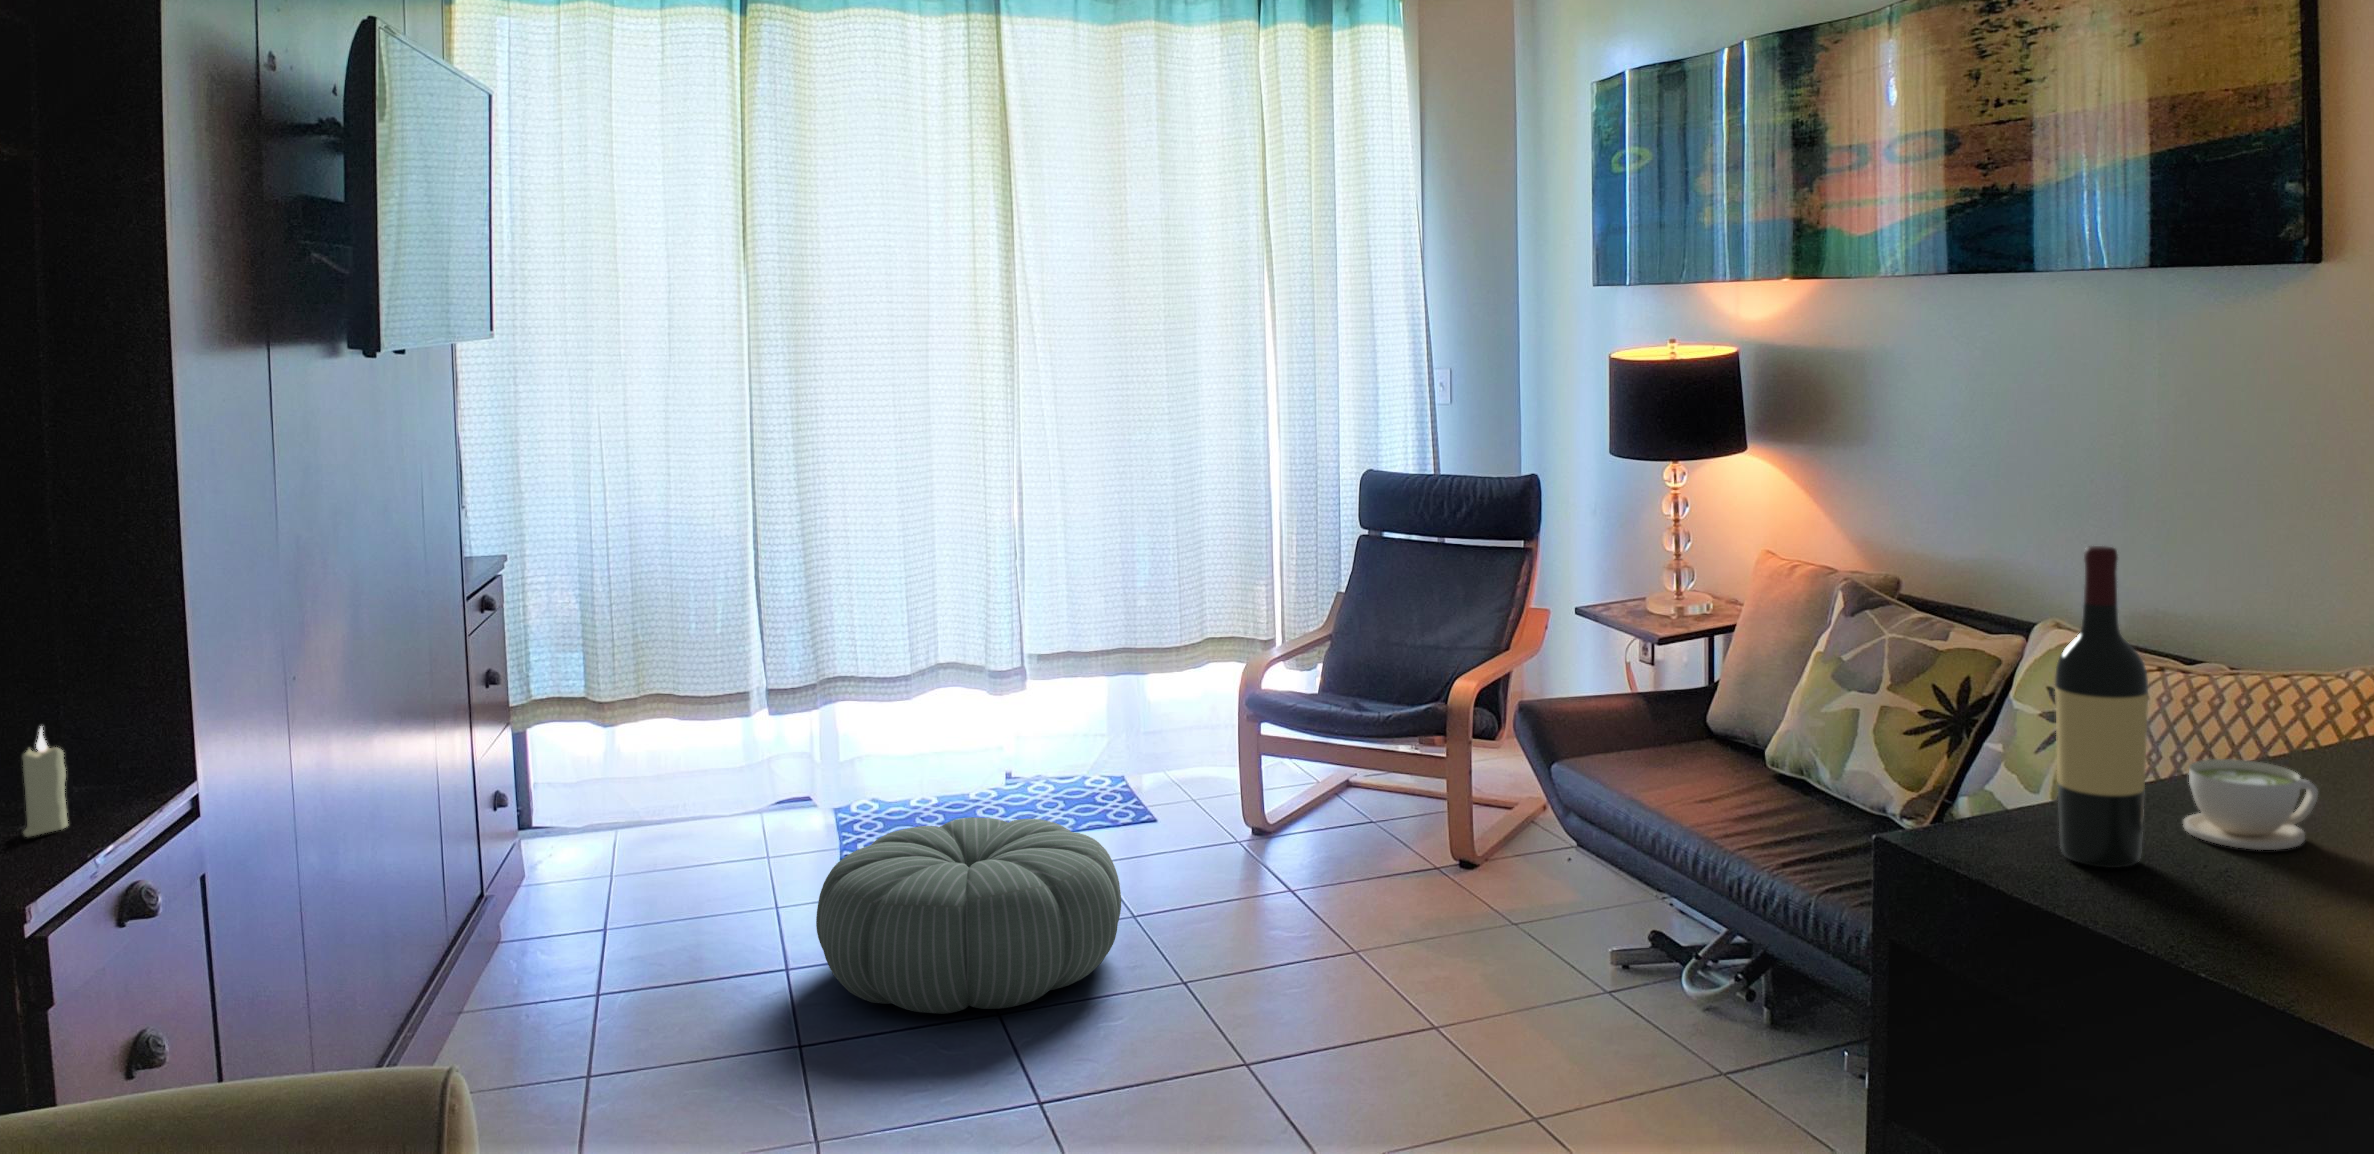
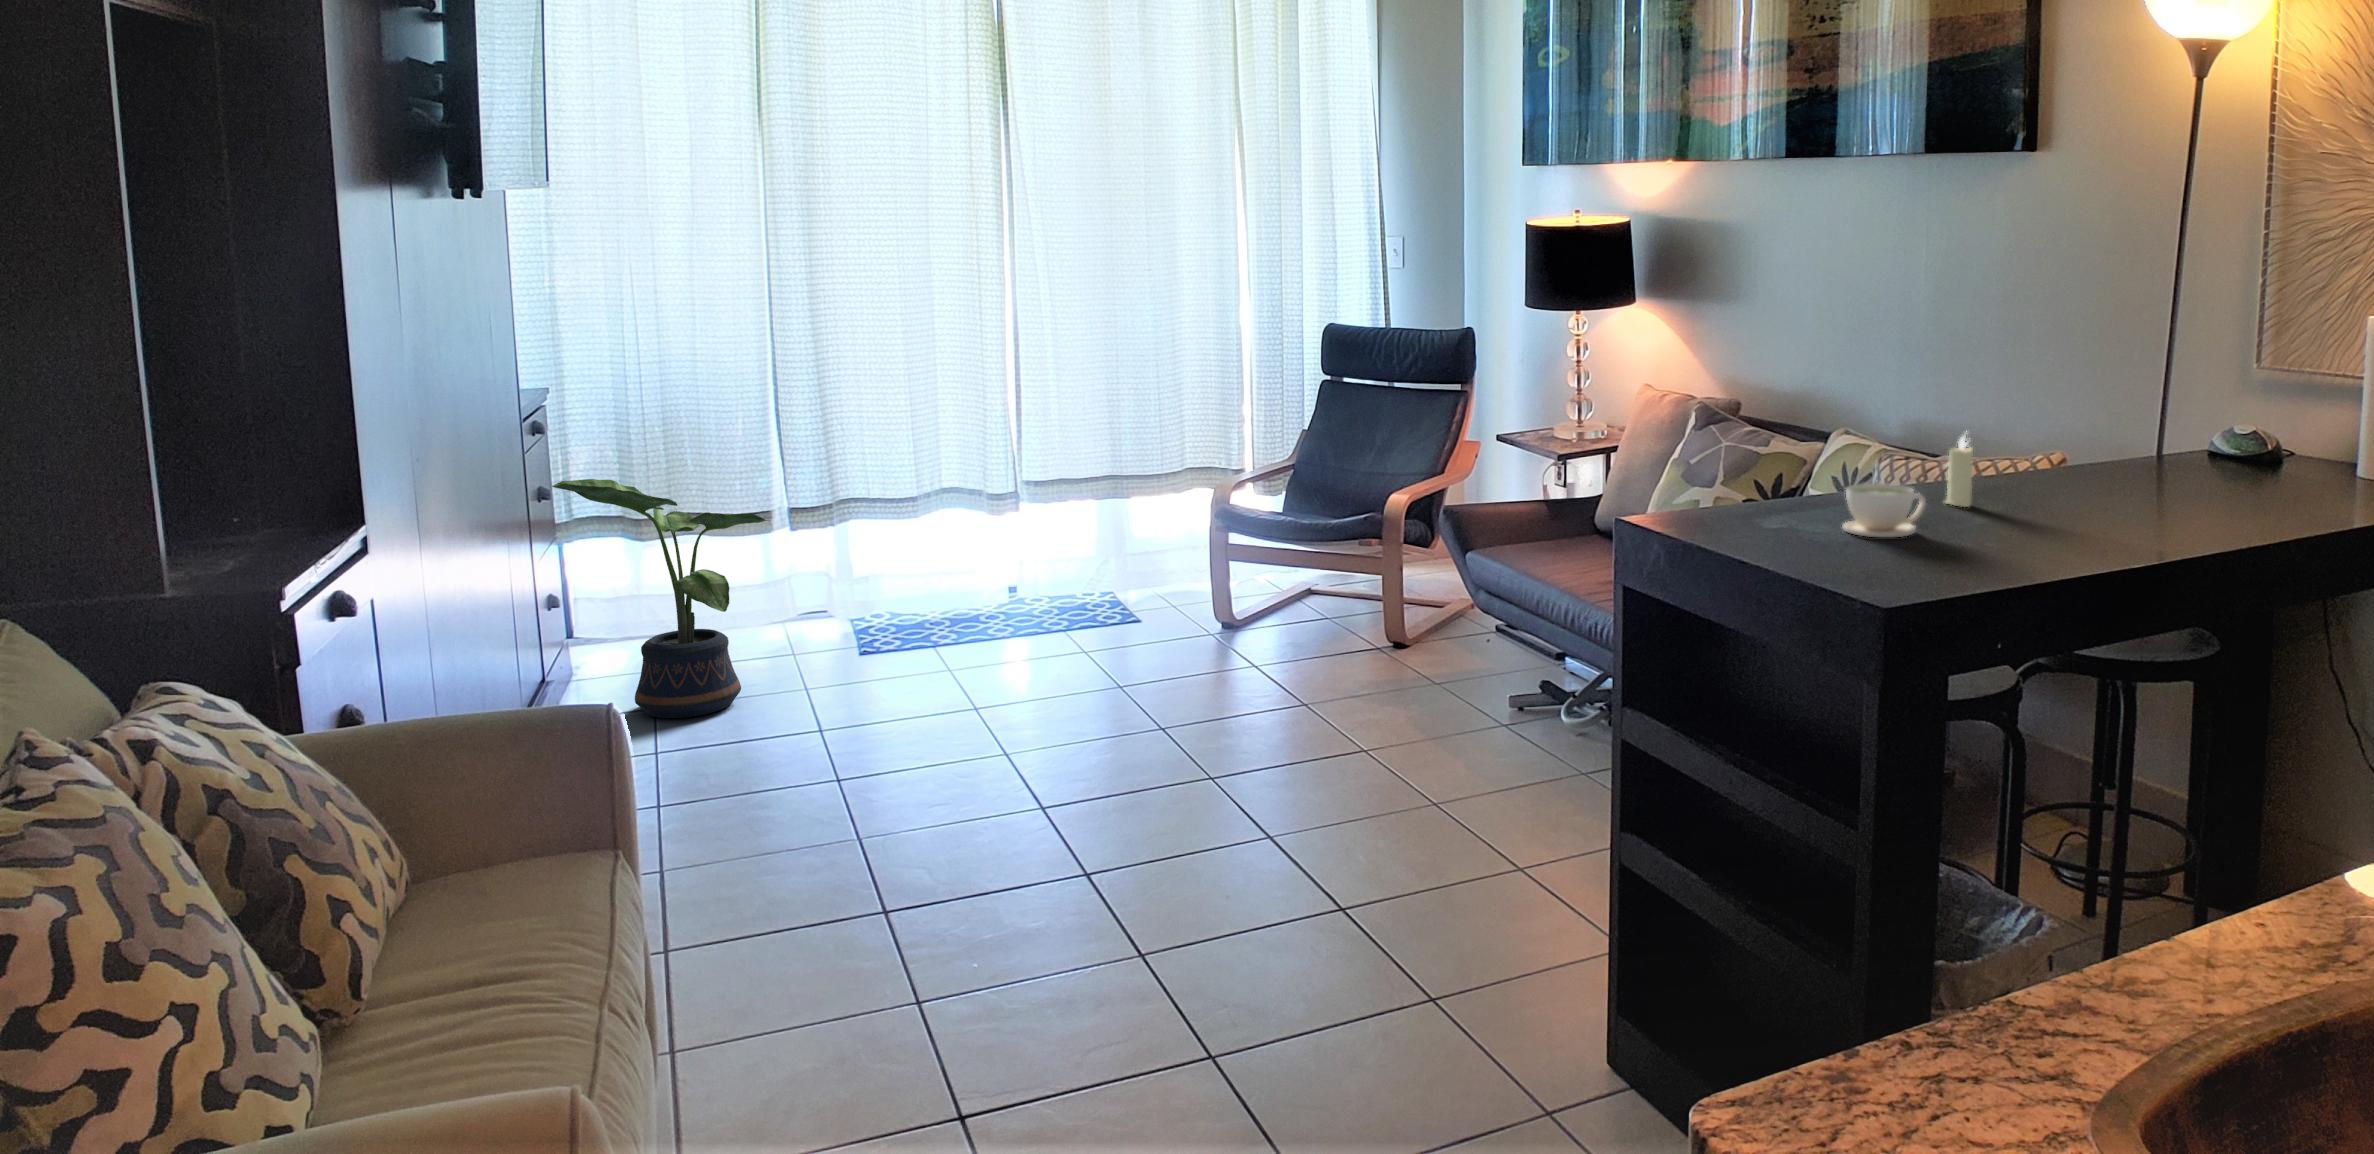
wine bottle: present [2055,546,2148,868] -> none [1751,333,1808,546]
potted plant: none [495,669,738,948] -> present [552,479,770,718]
candle: present [23,727,68,837] -> present [1945,431,1973,507]
pouf: present [816,818,1121,1014] -> none [848,604,1110,754]

